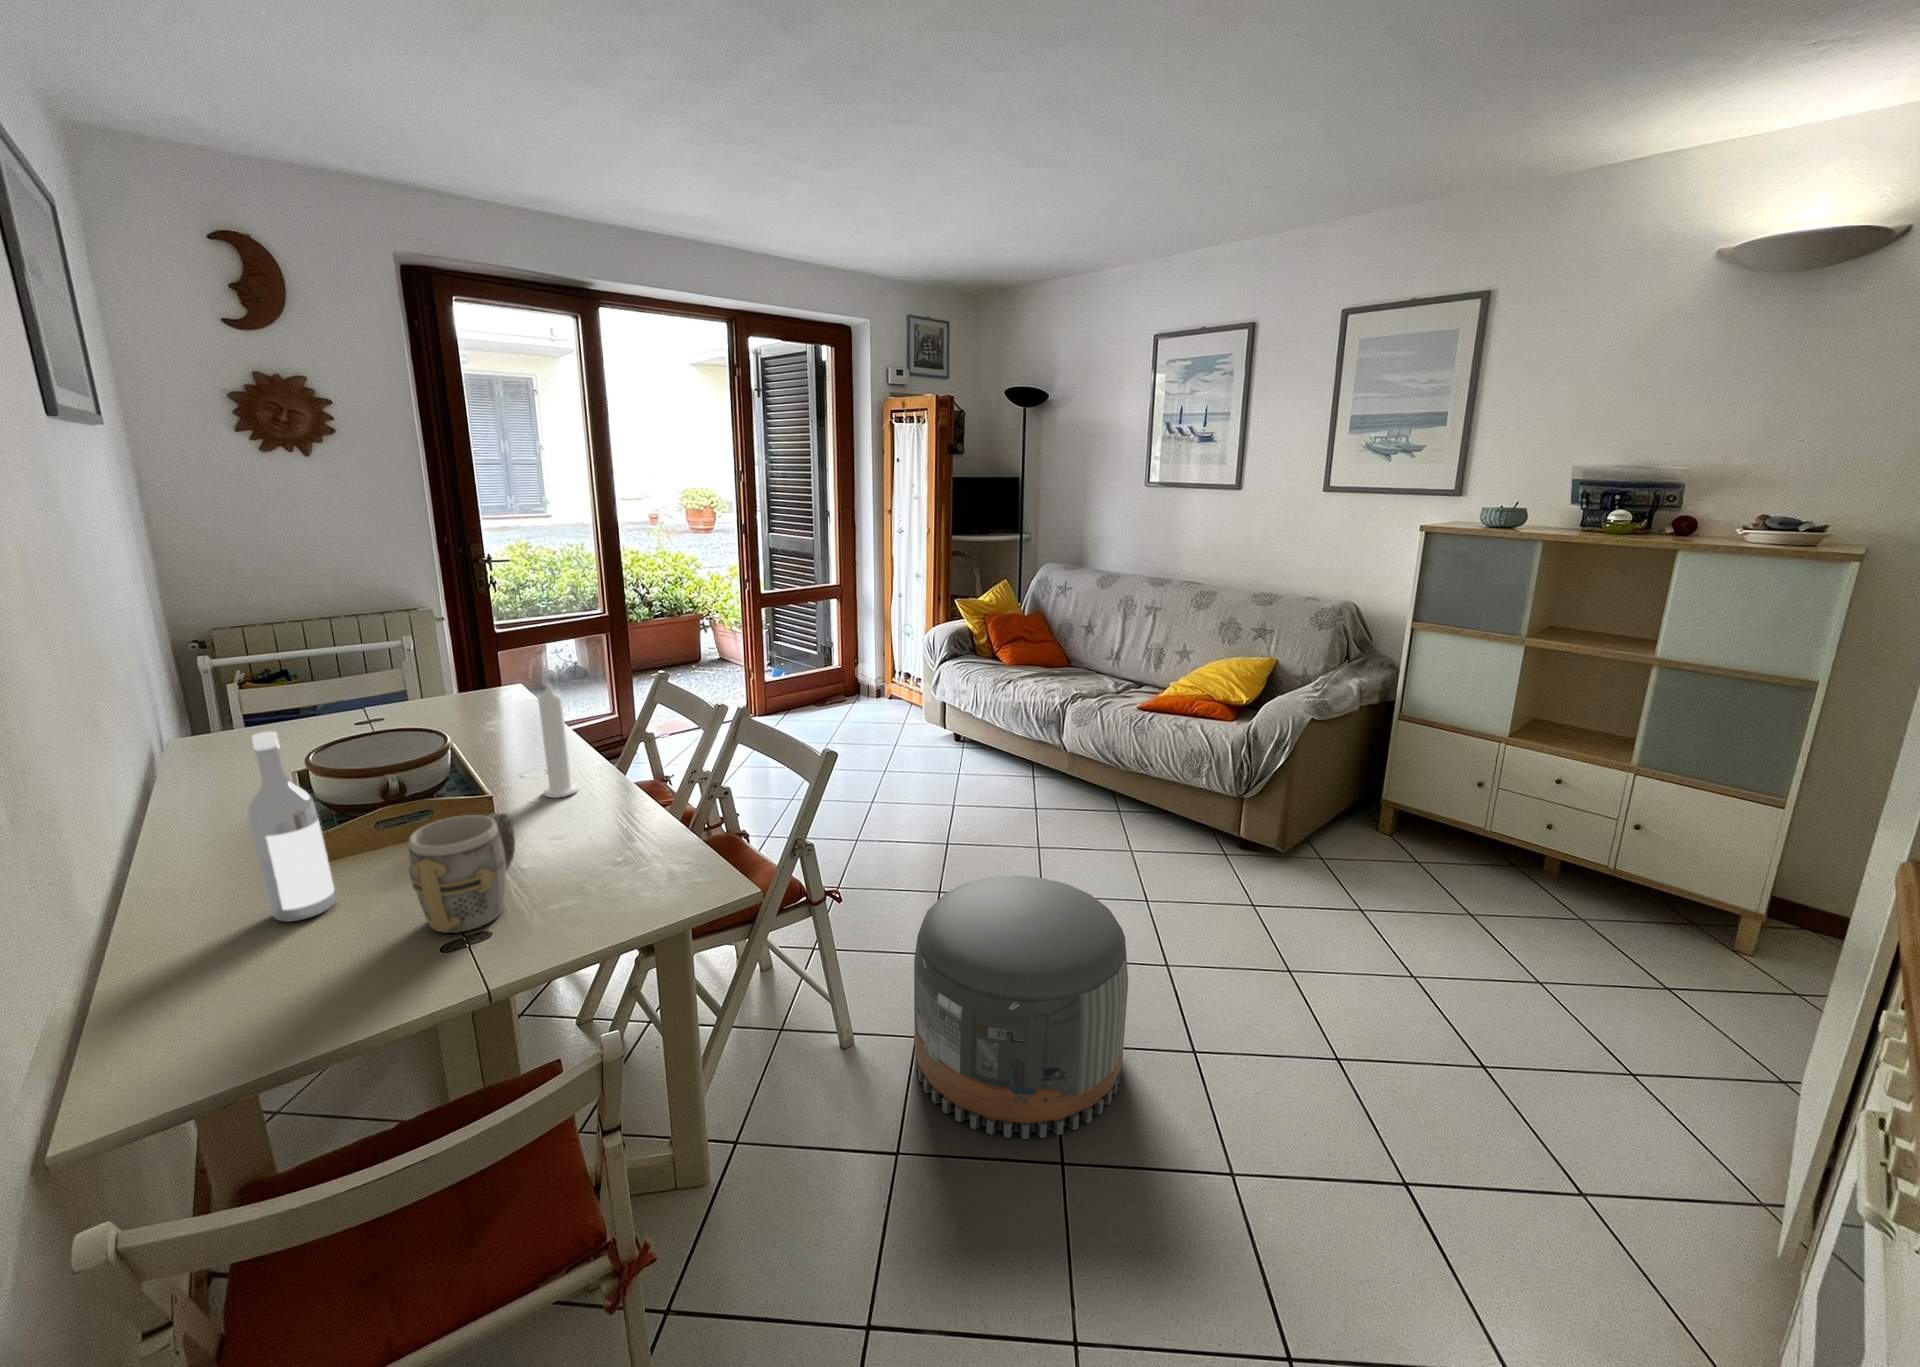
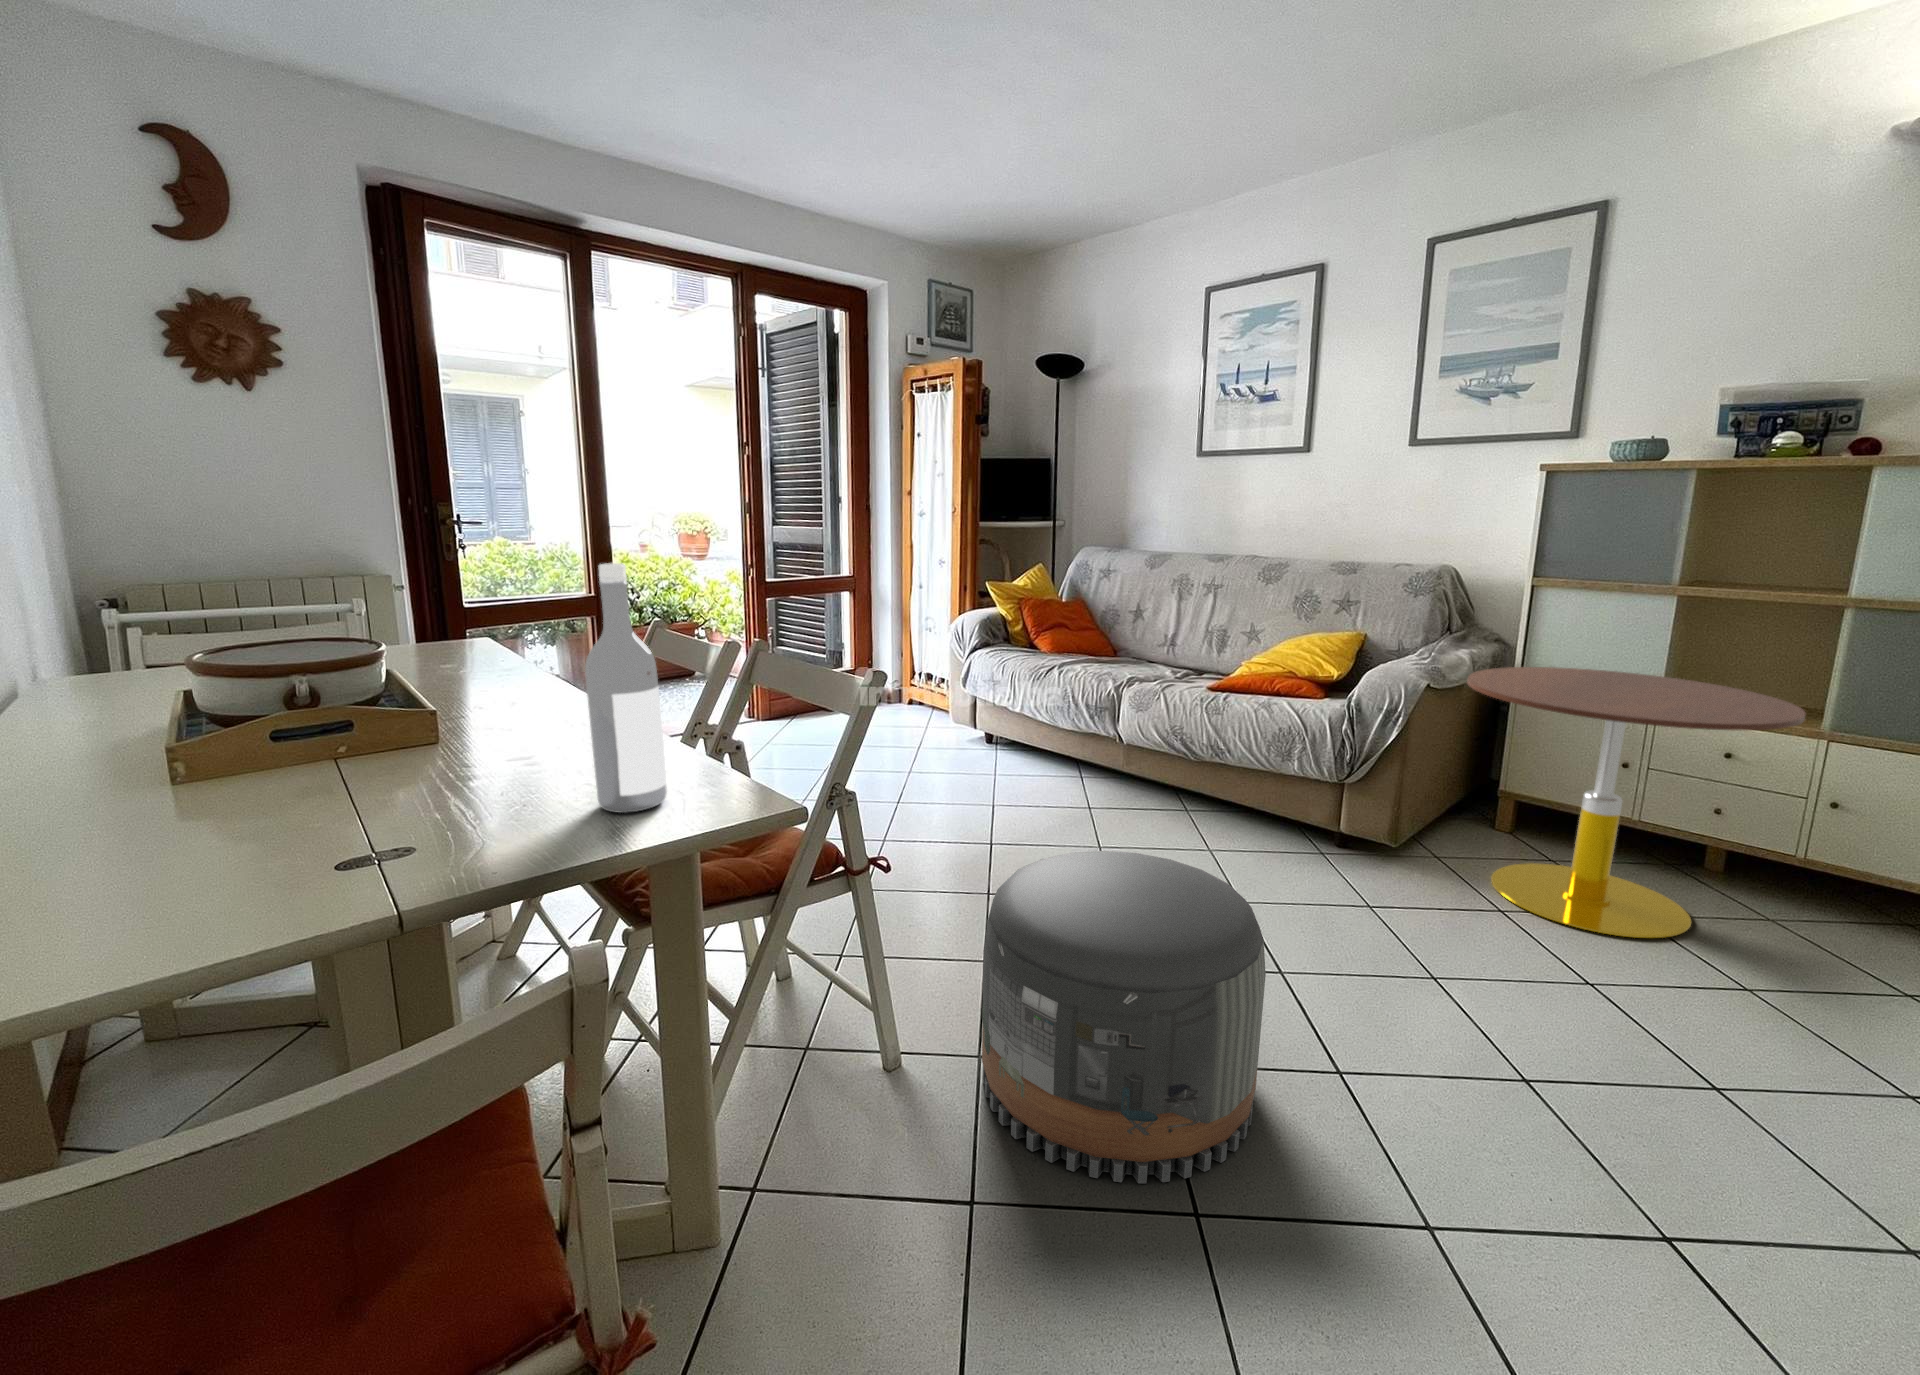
candle: present [538,683,579,798] -> none [504,578,555,731]
side table: none [1344,701,1603,936] -> present [1467,667,1805,938]
wine bottle: present [248,731,336,922] -> present [585,563,667,813]
mug: present [409,813,515,933] -> none [302,699,462,858]

